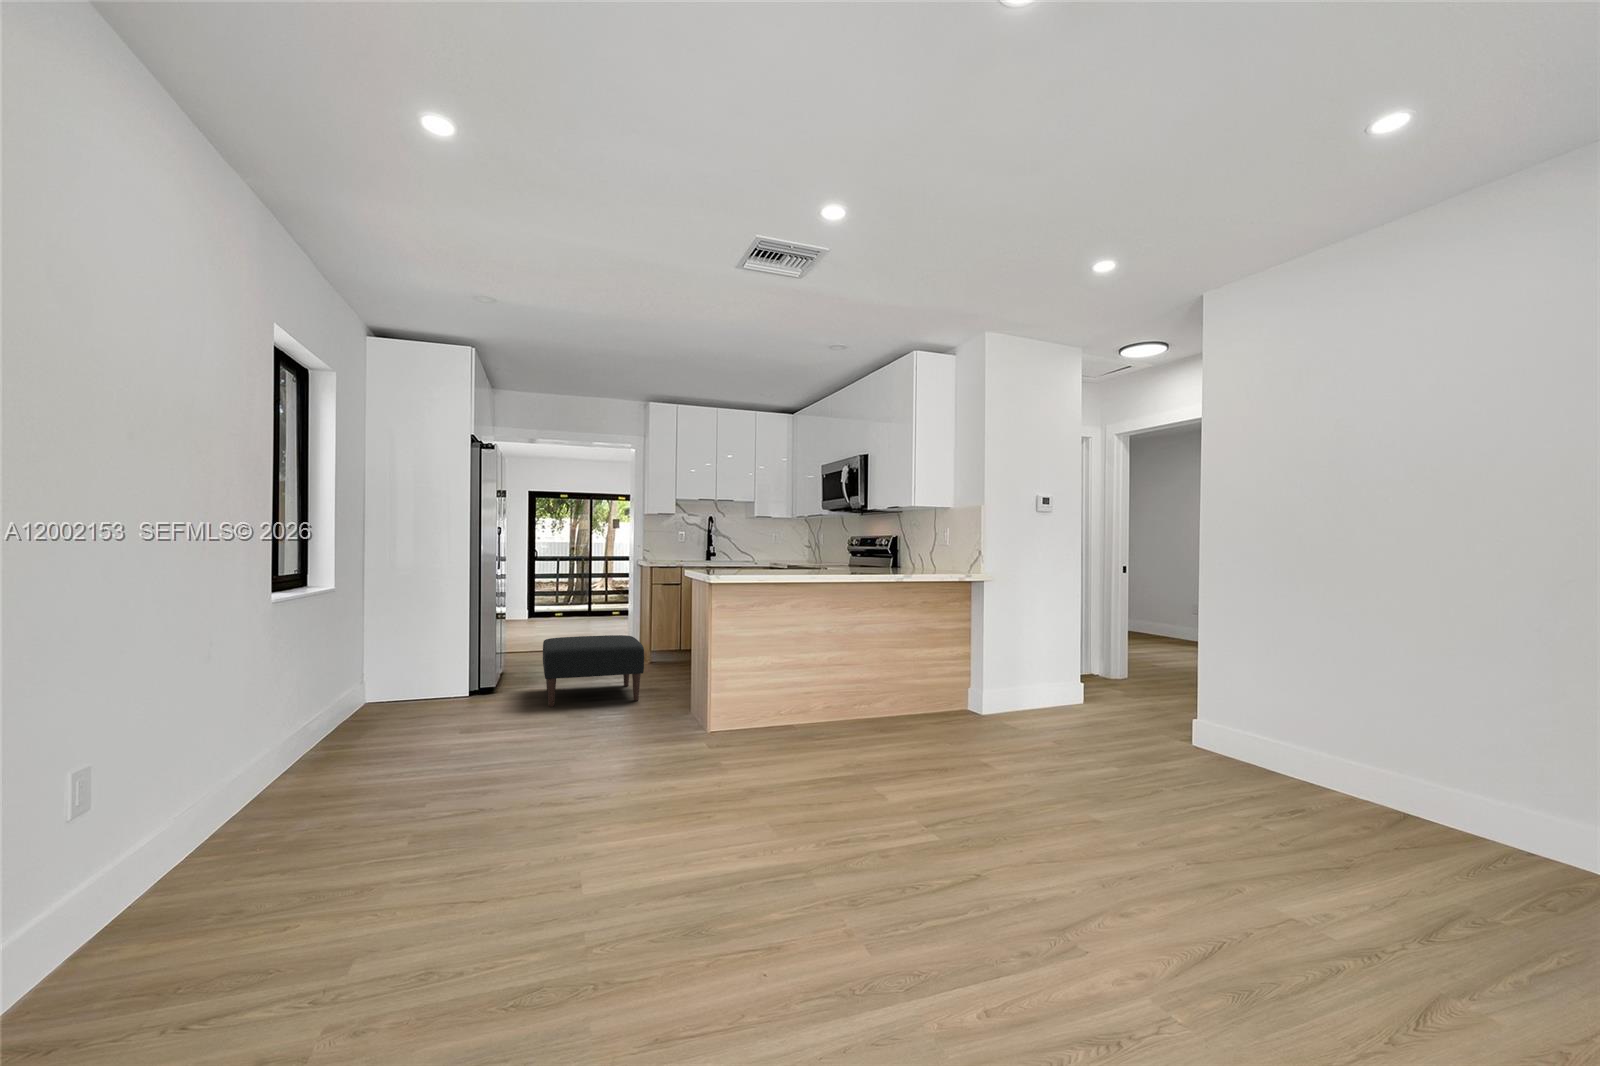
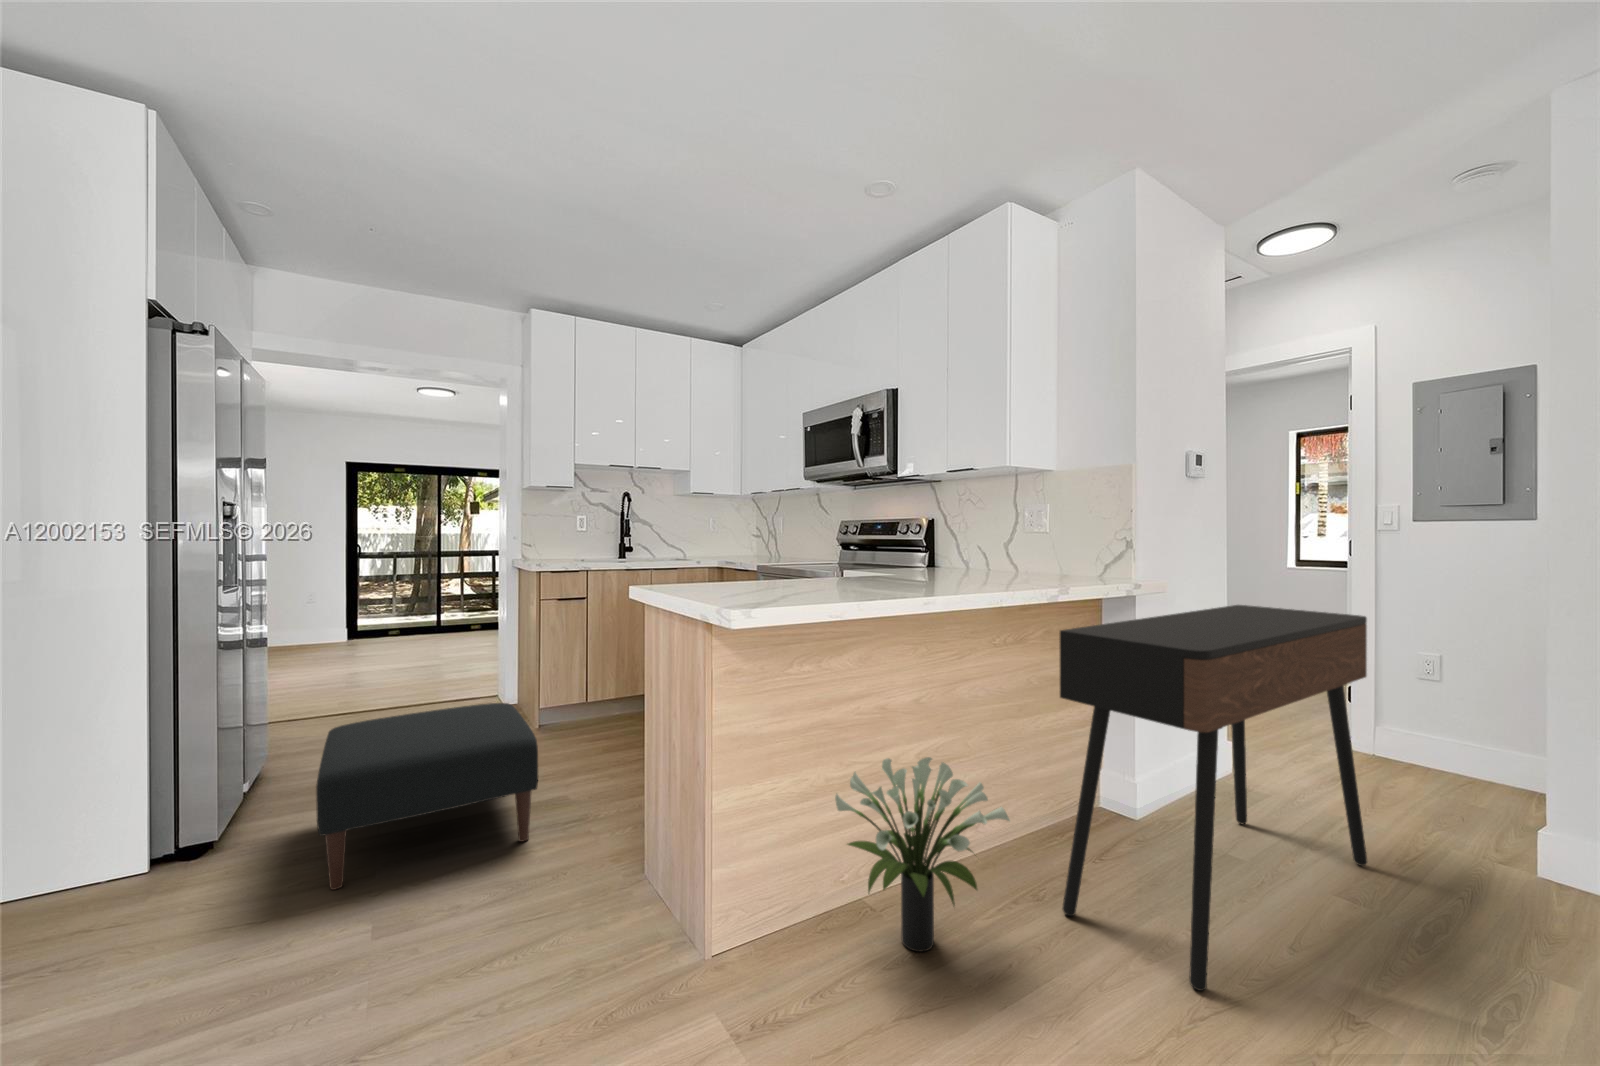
console table: none [889,588,1088,755] -> present [1060,605,1367,991]
potted plant: none [771,649,850,738] -> present [835,757,1010,952]

